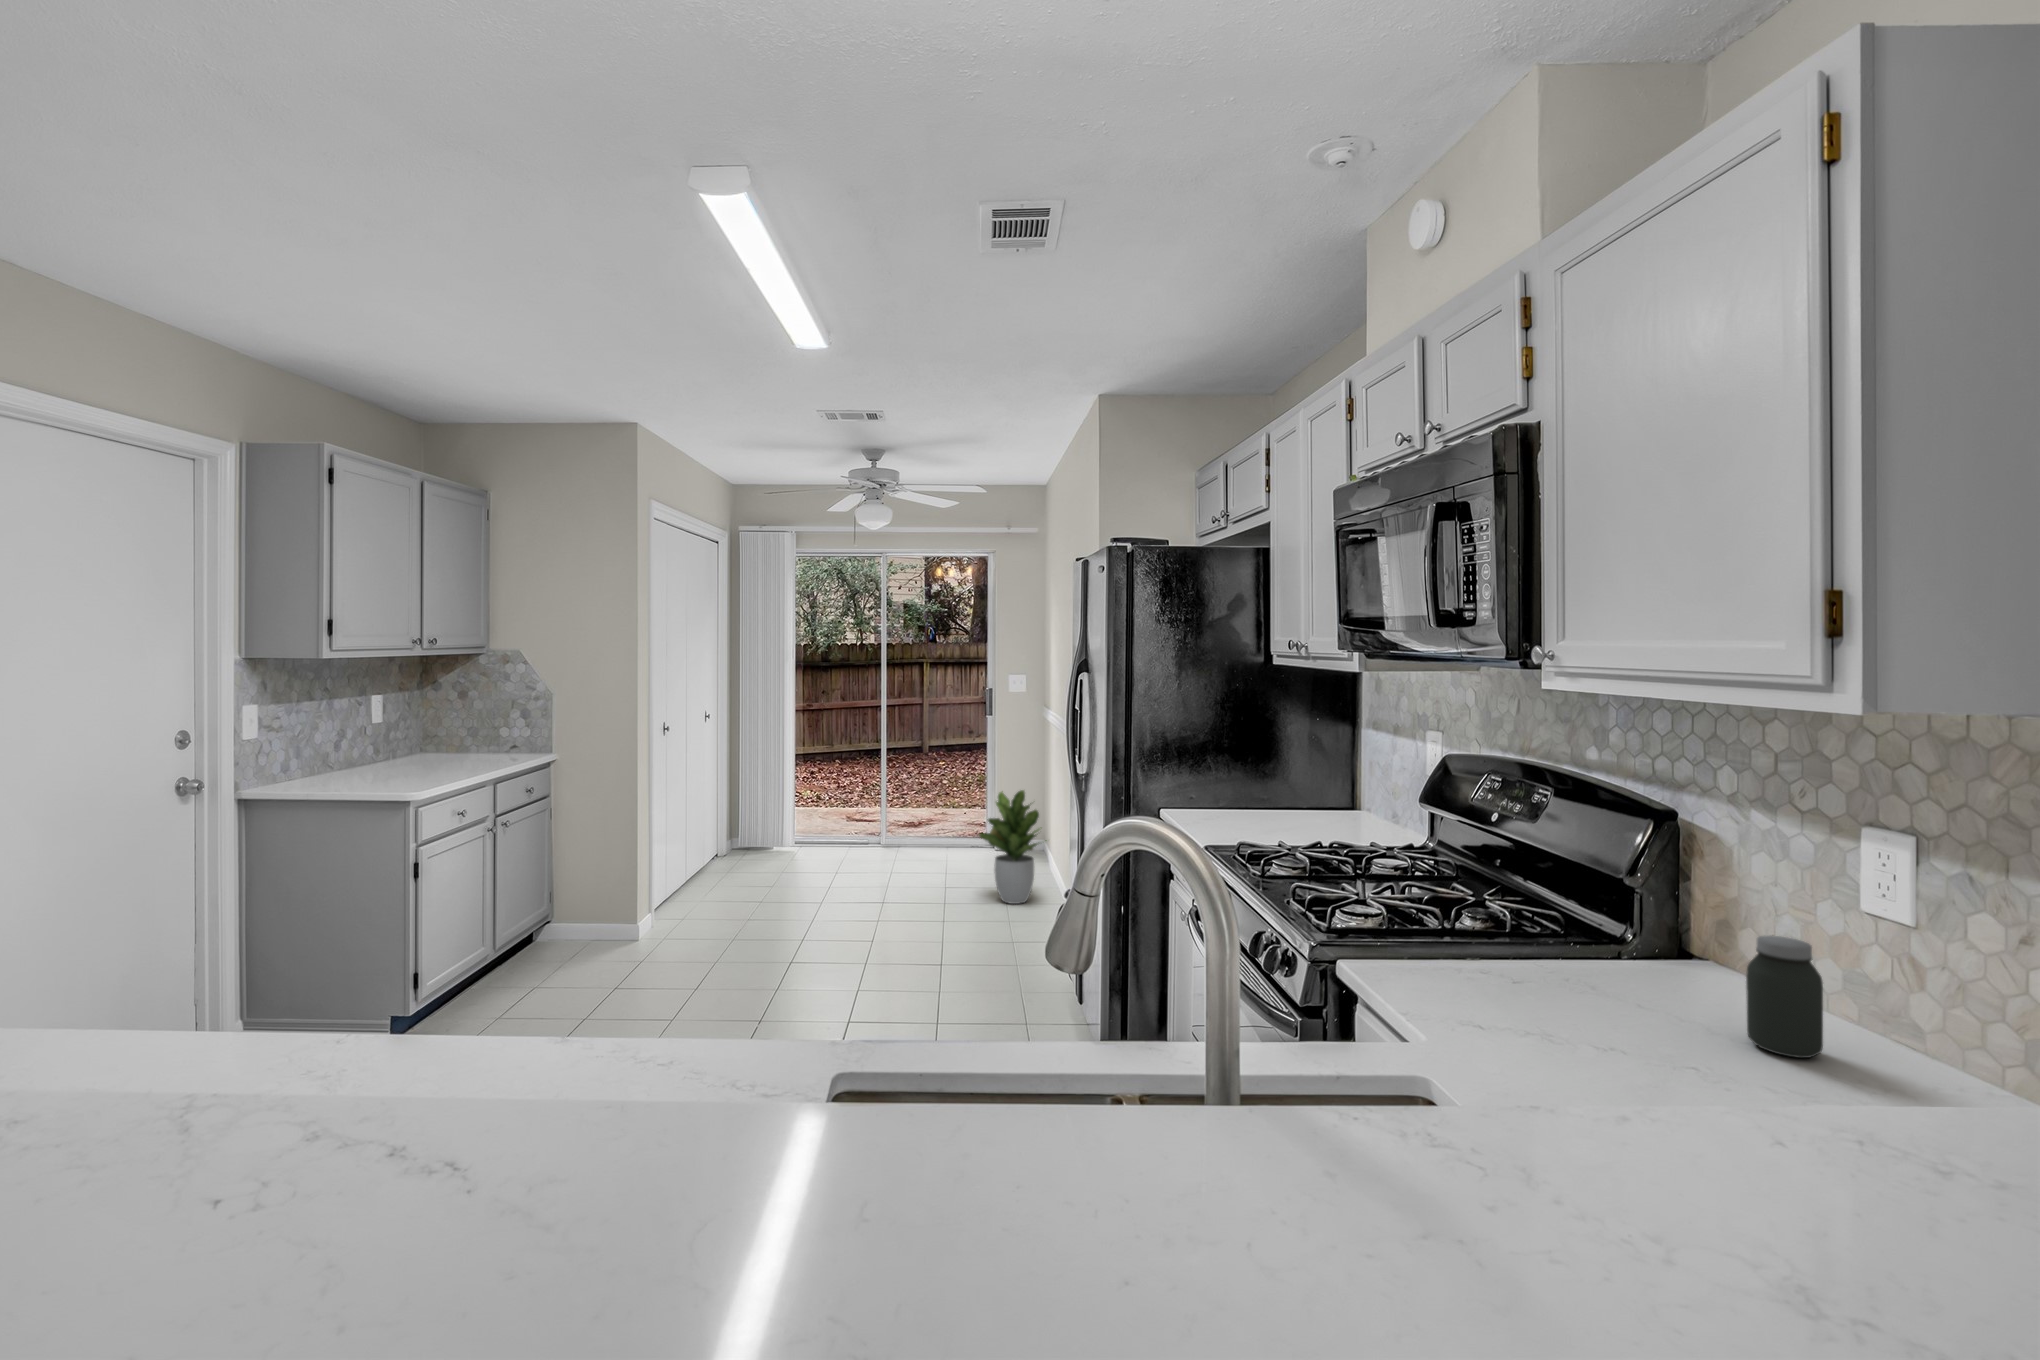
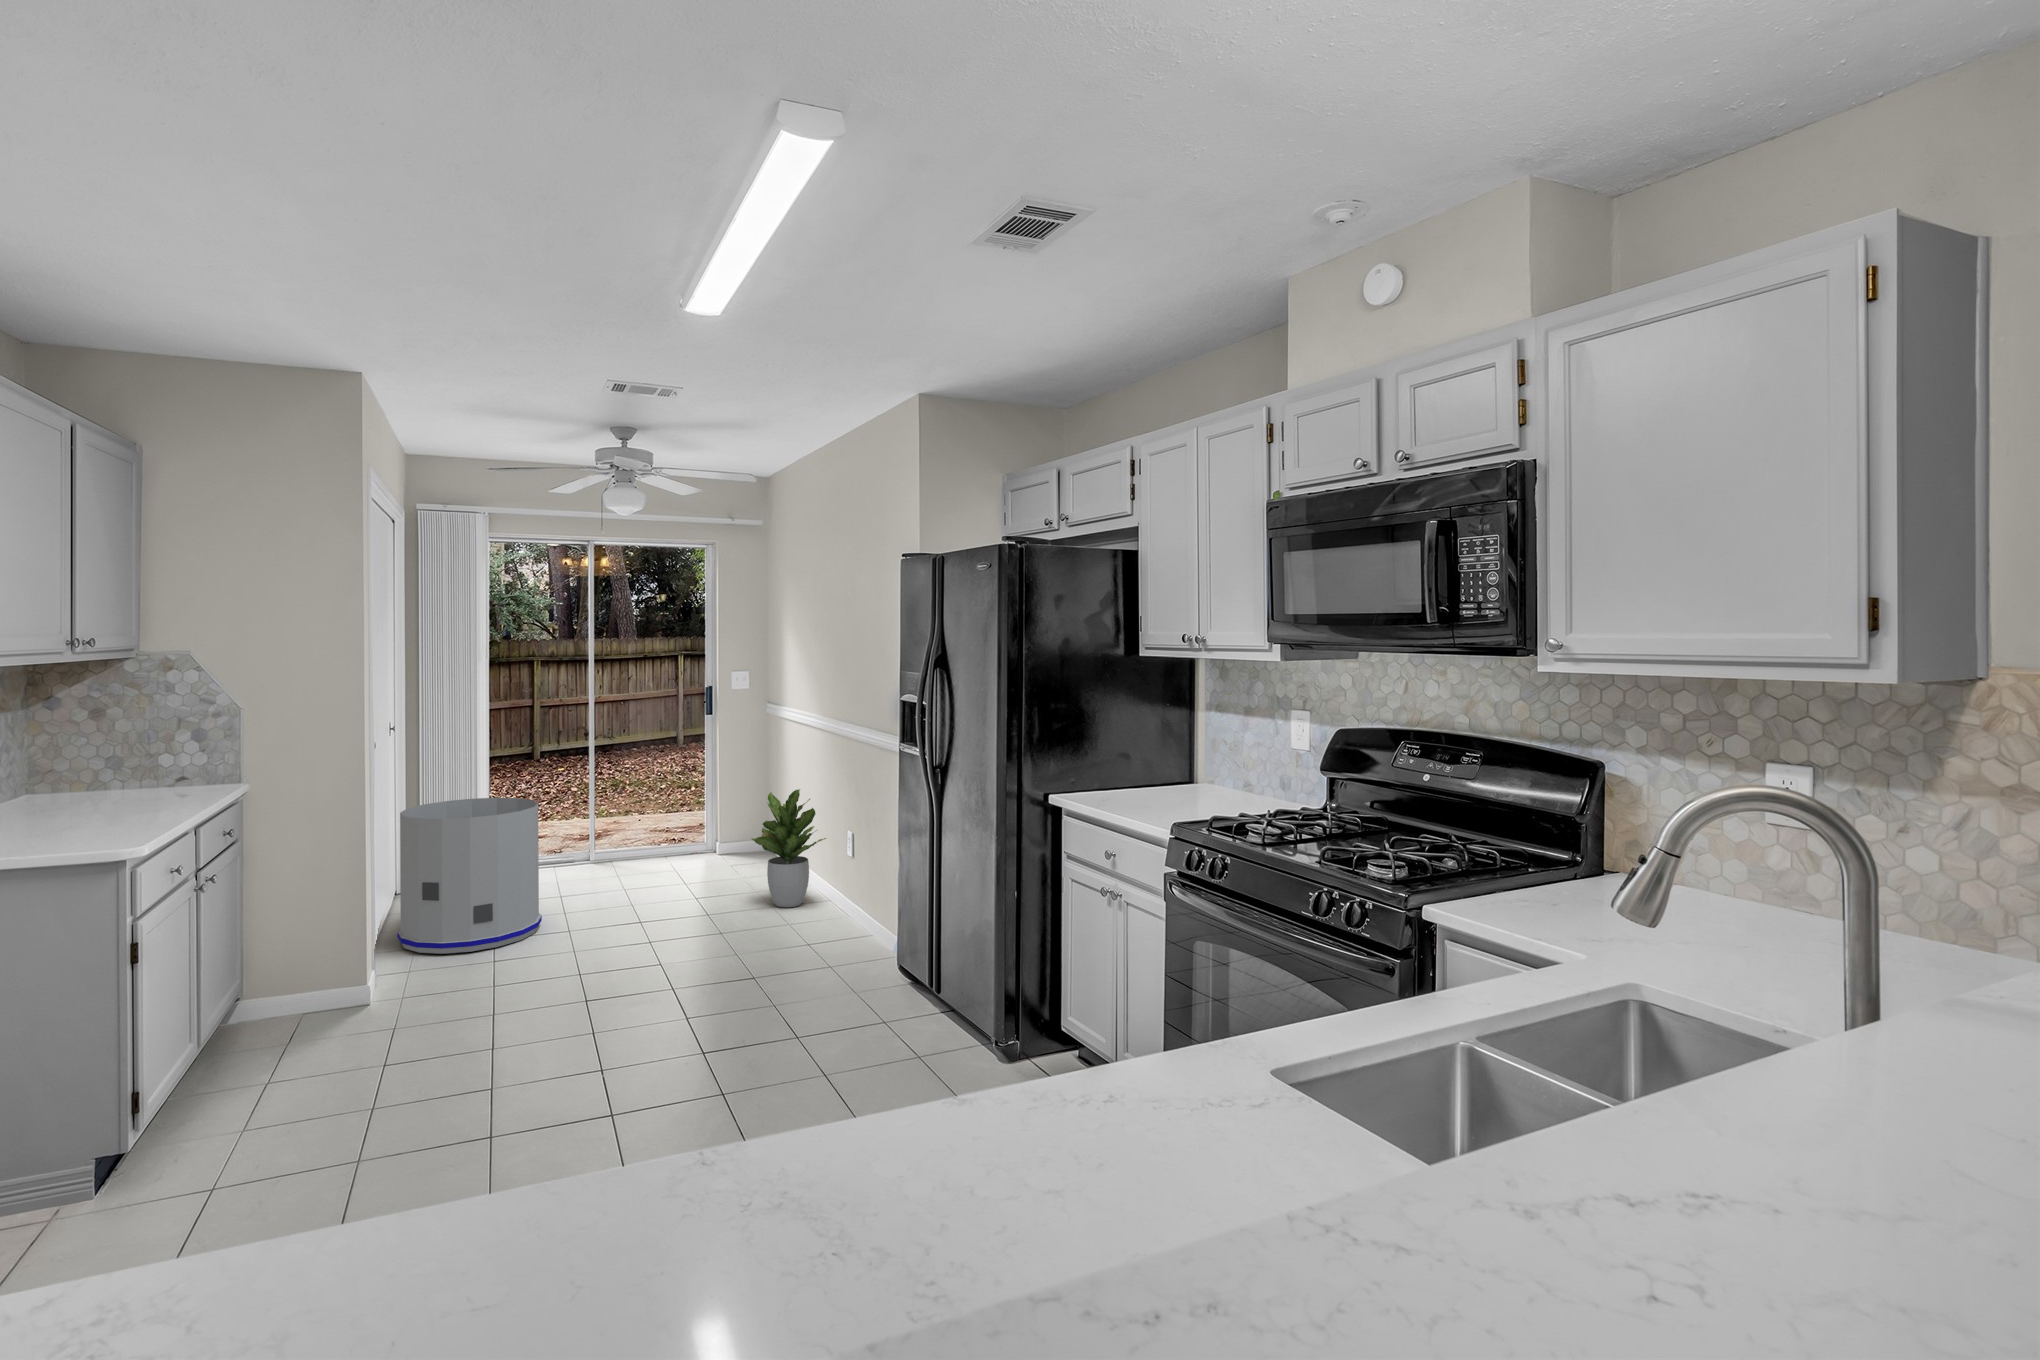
trash can: none [688,779,800,908] -> present [397,798,542,954]
jar: present [1746,936,1823,1058] -> none [1724,844,1778,927]

